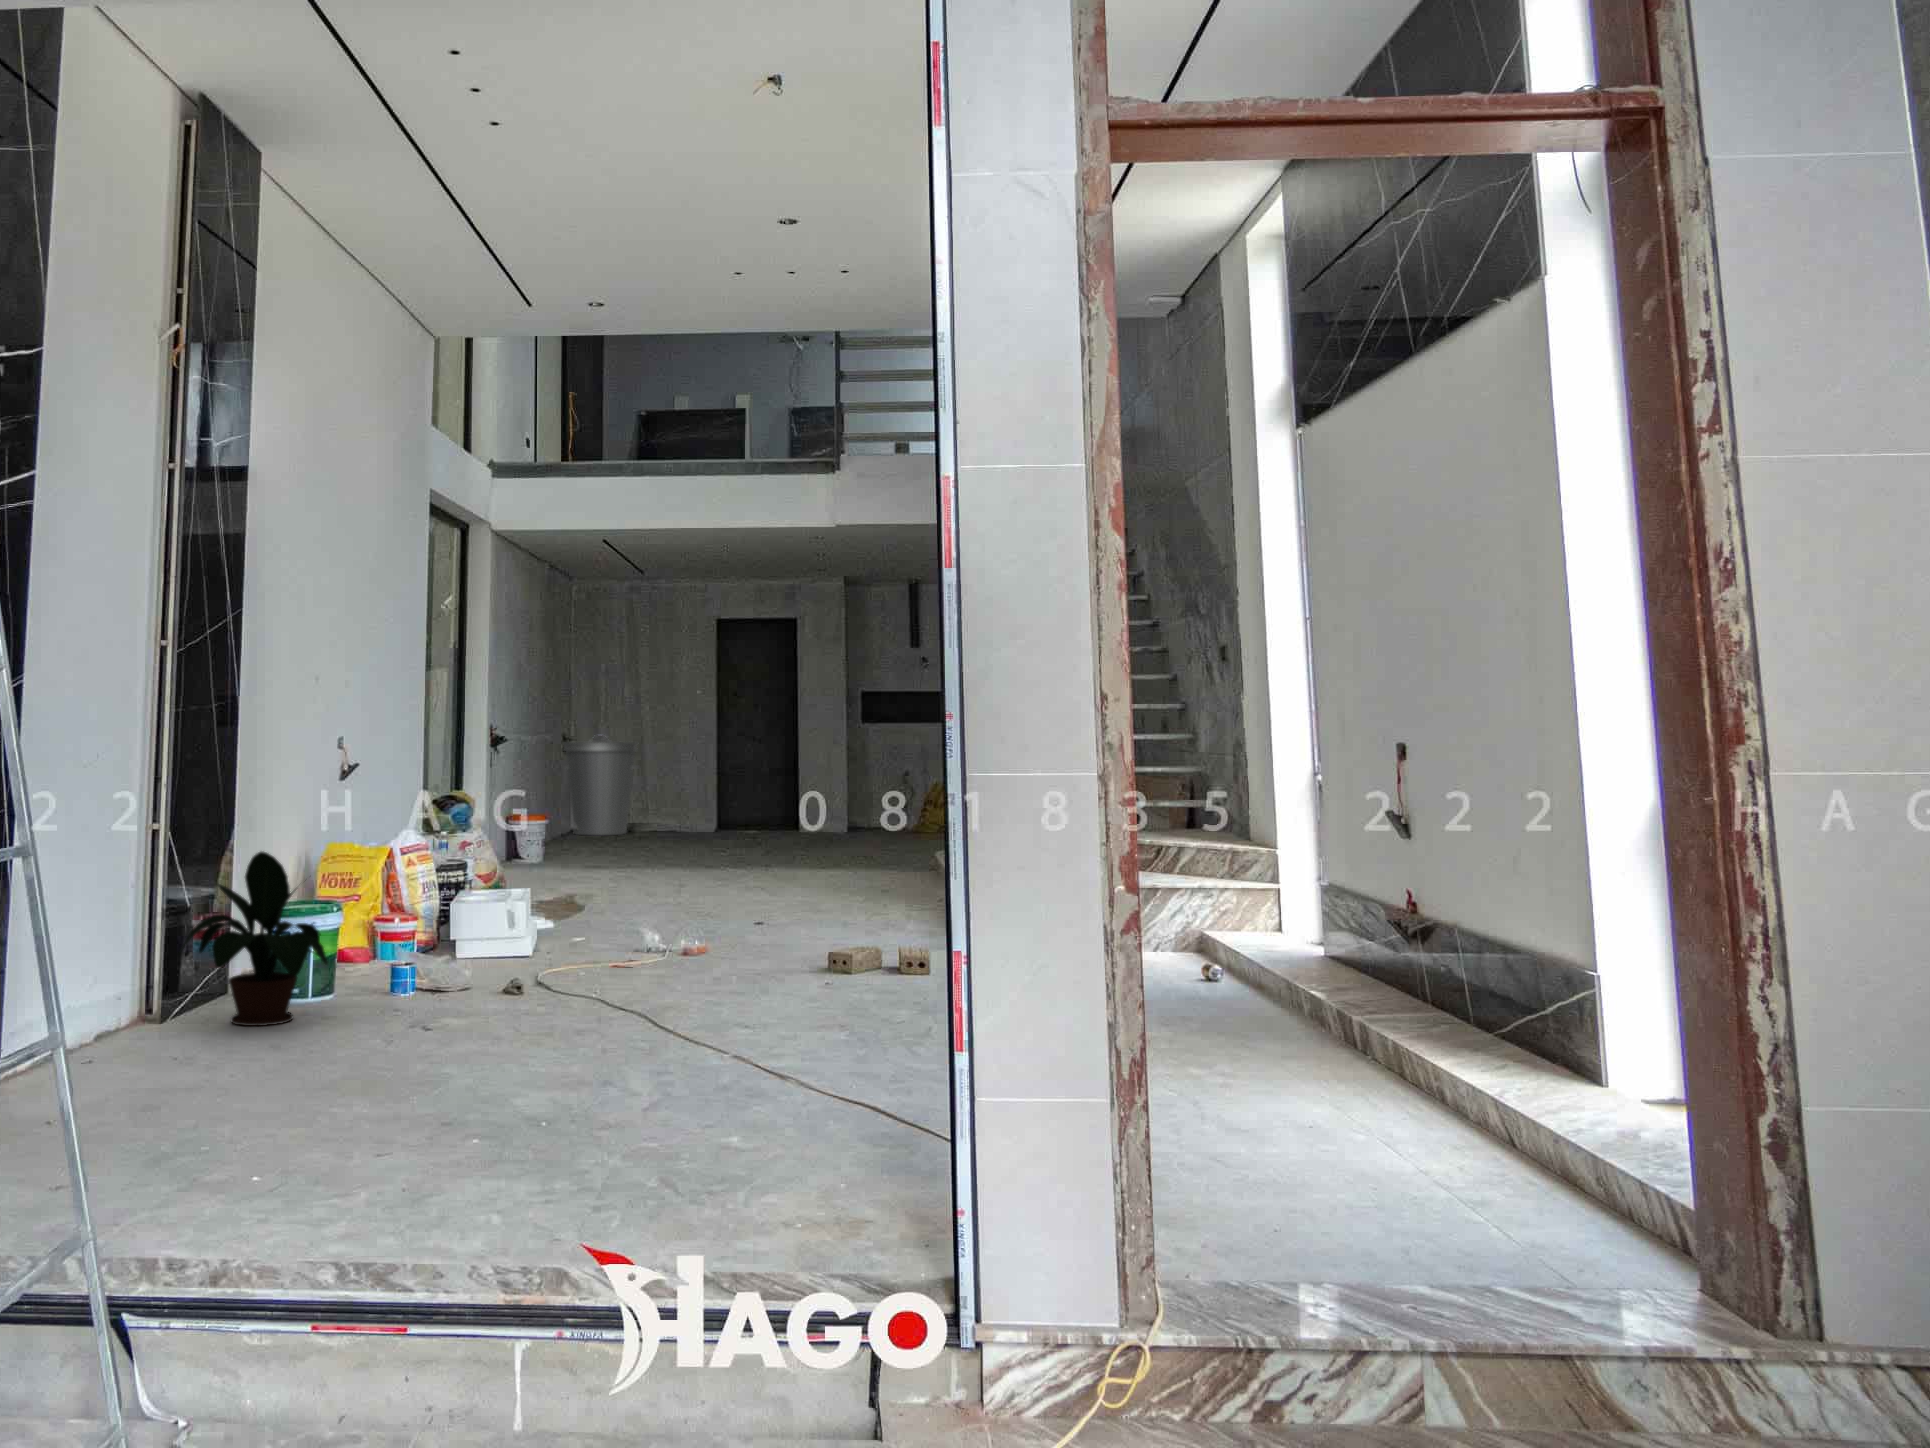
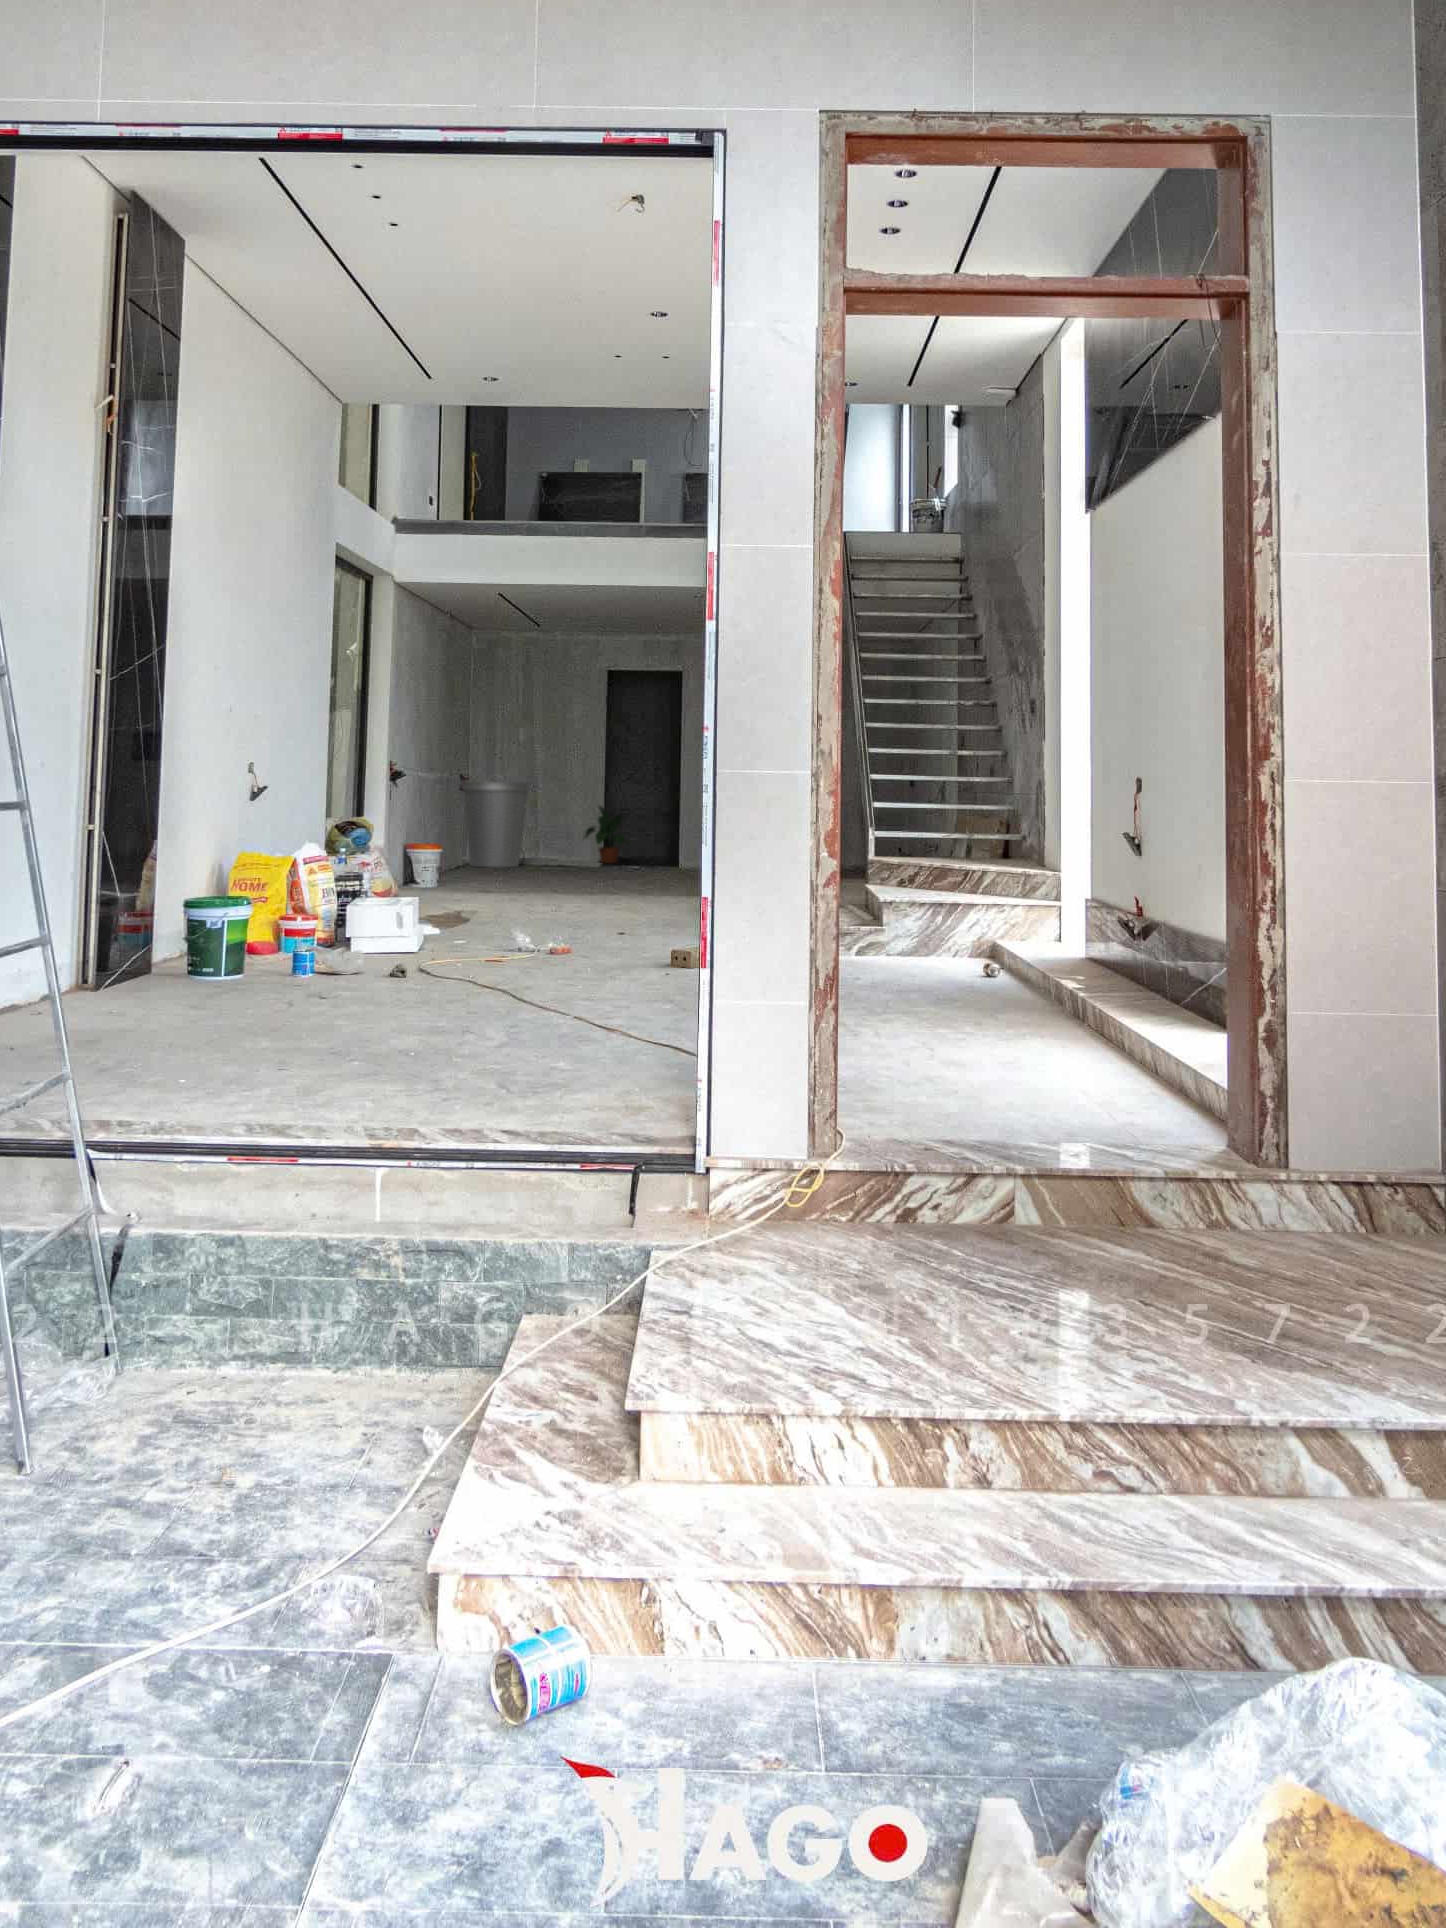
potted plant: present [181,852,327,1026] -> present [584,806,629,863]

